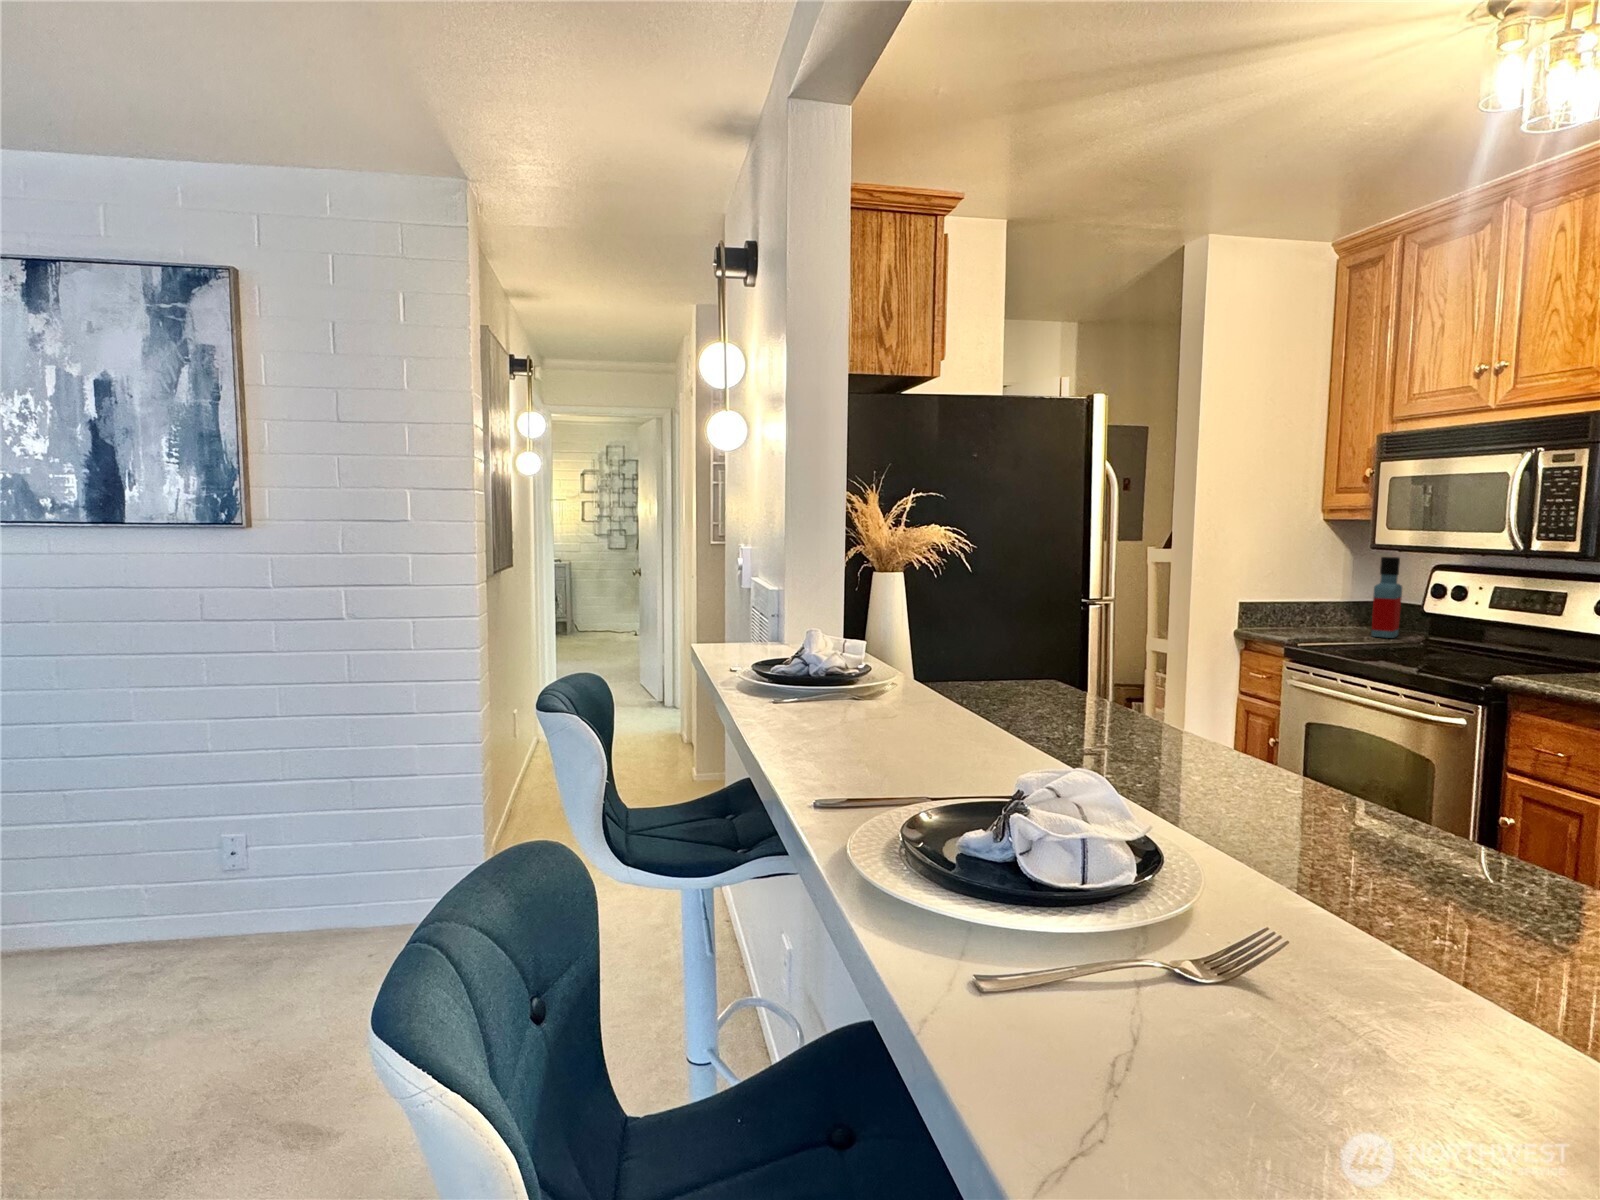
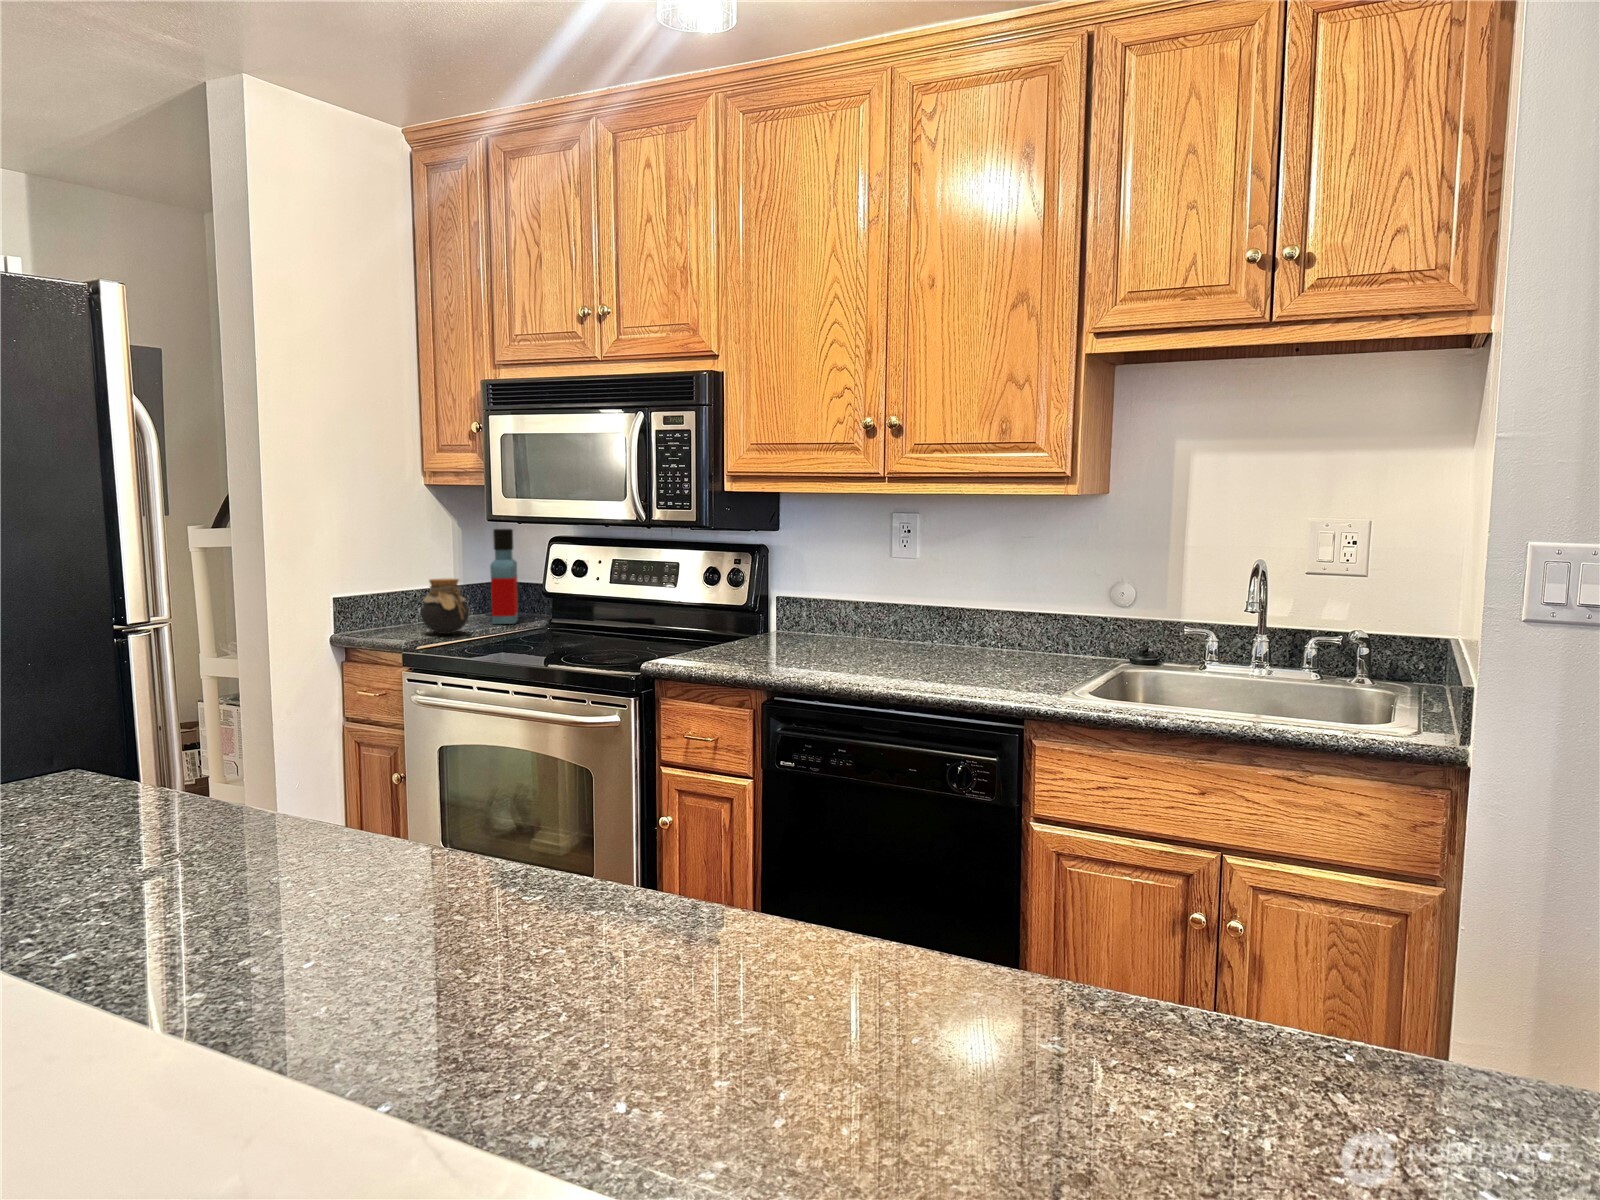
jar: none [1305,594,1347,639] -> present [421,578,469,634]

